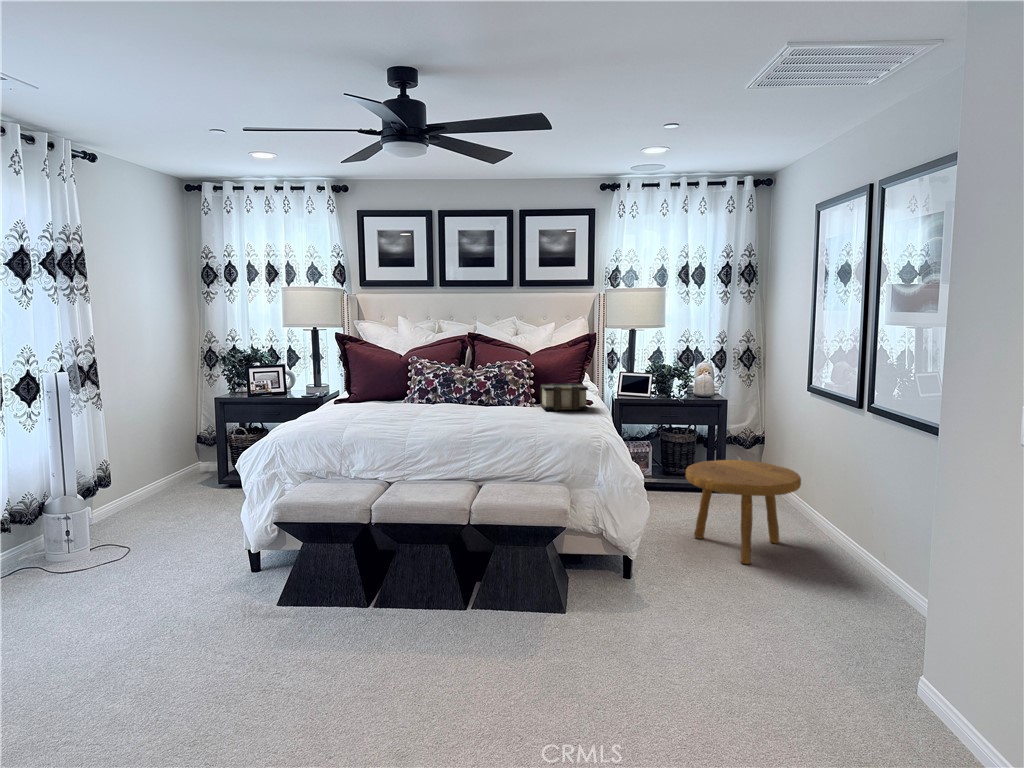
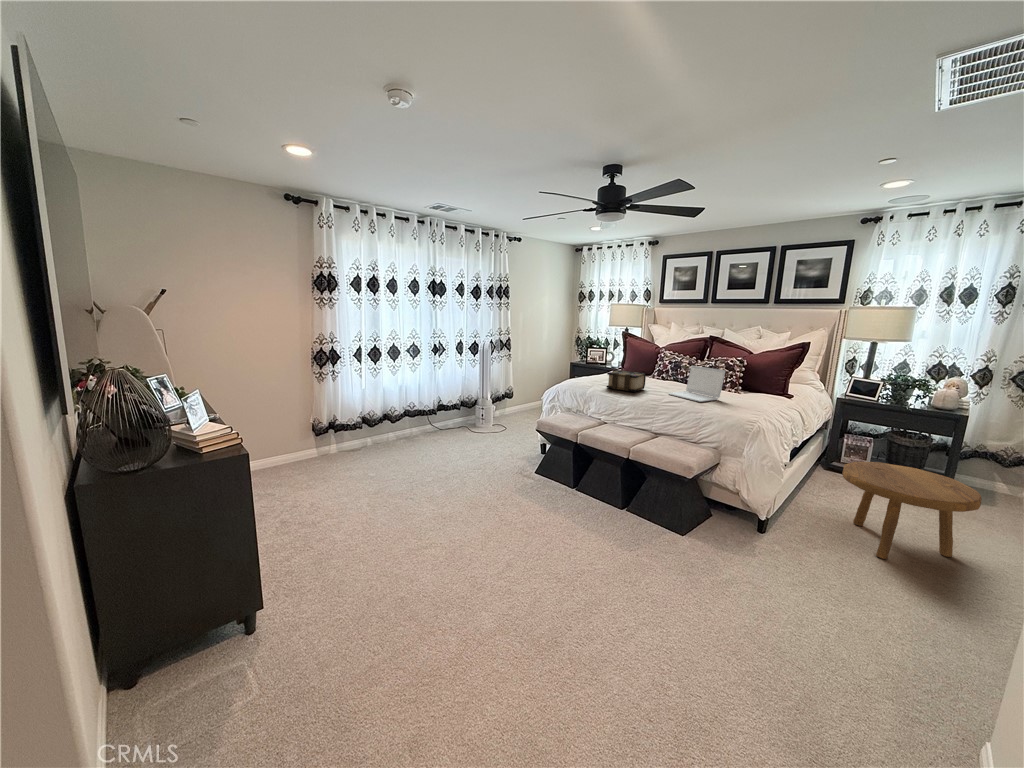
laptop: none [477,374,545,424] -> present [668,365,725,402]
book: present [540,383,588,411] -> present [606,370,646,392]

